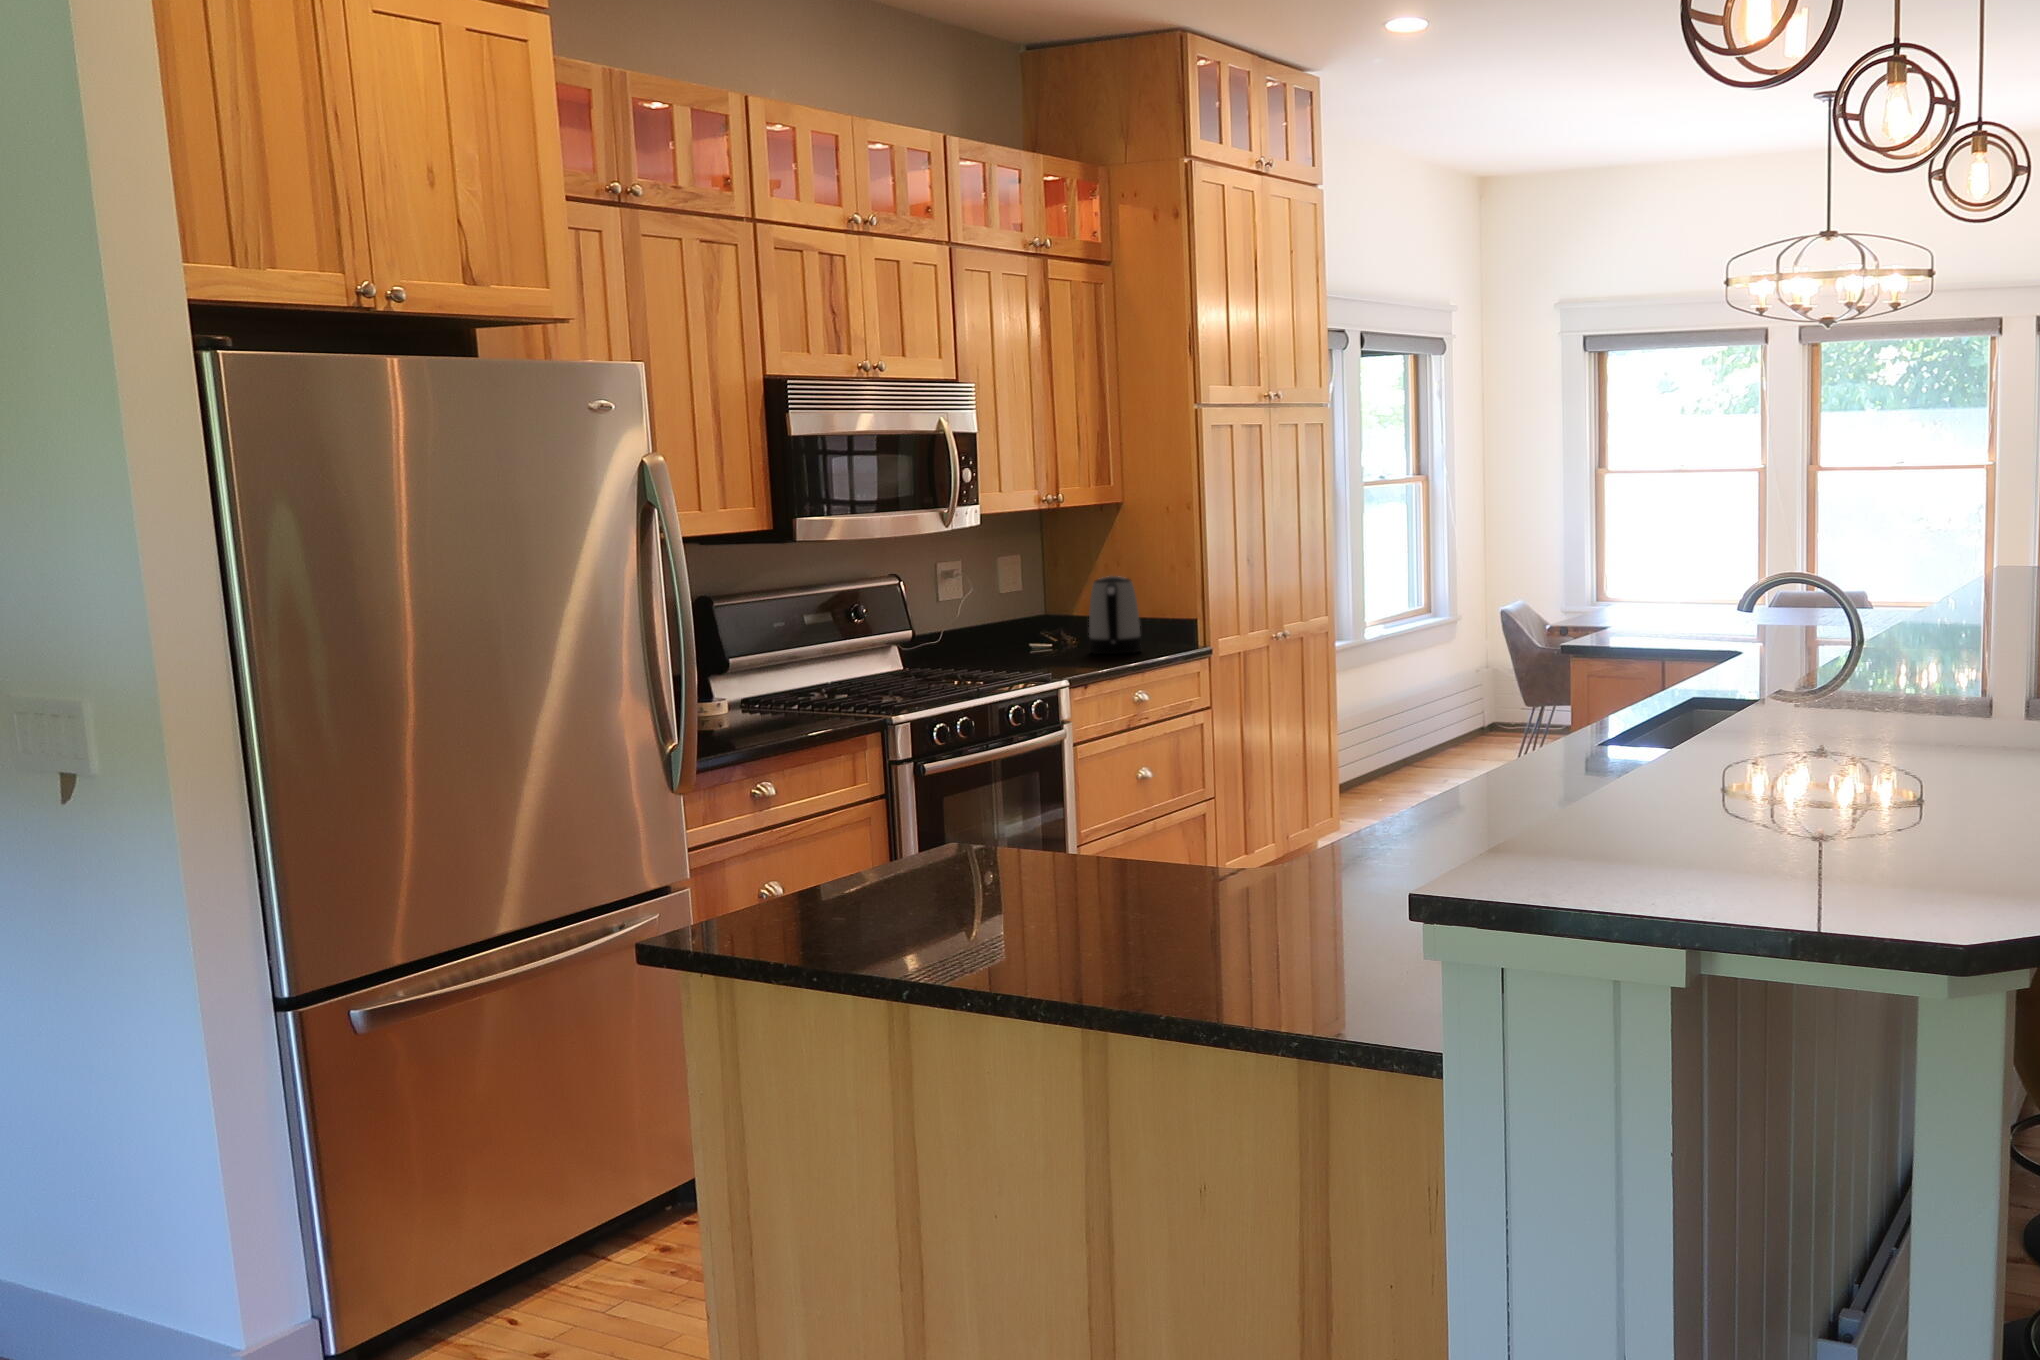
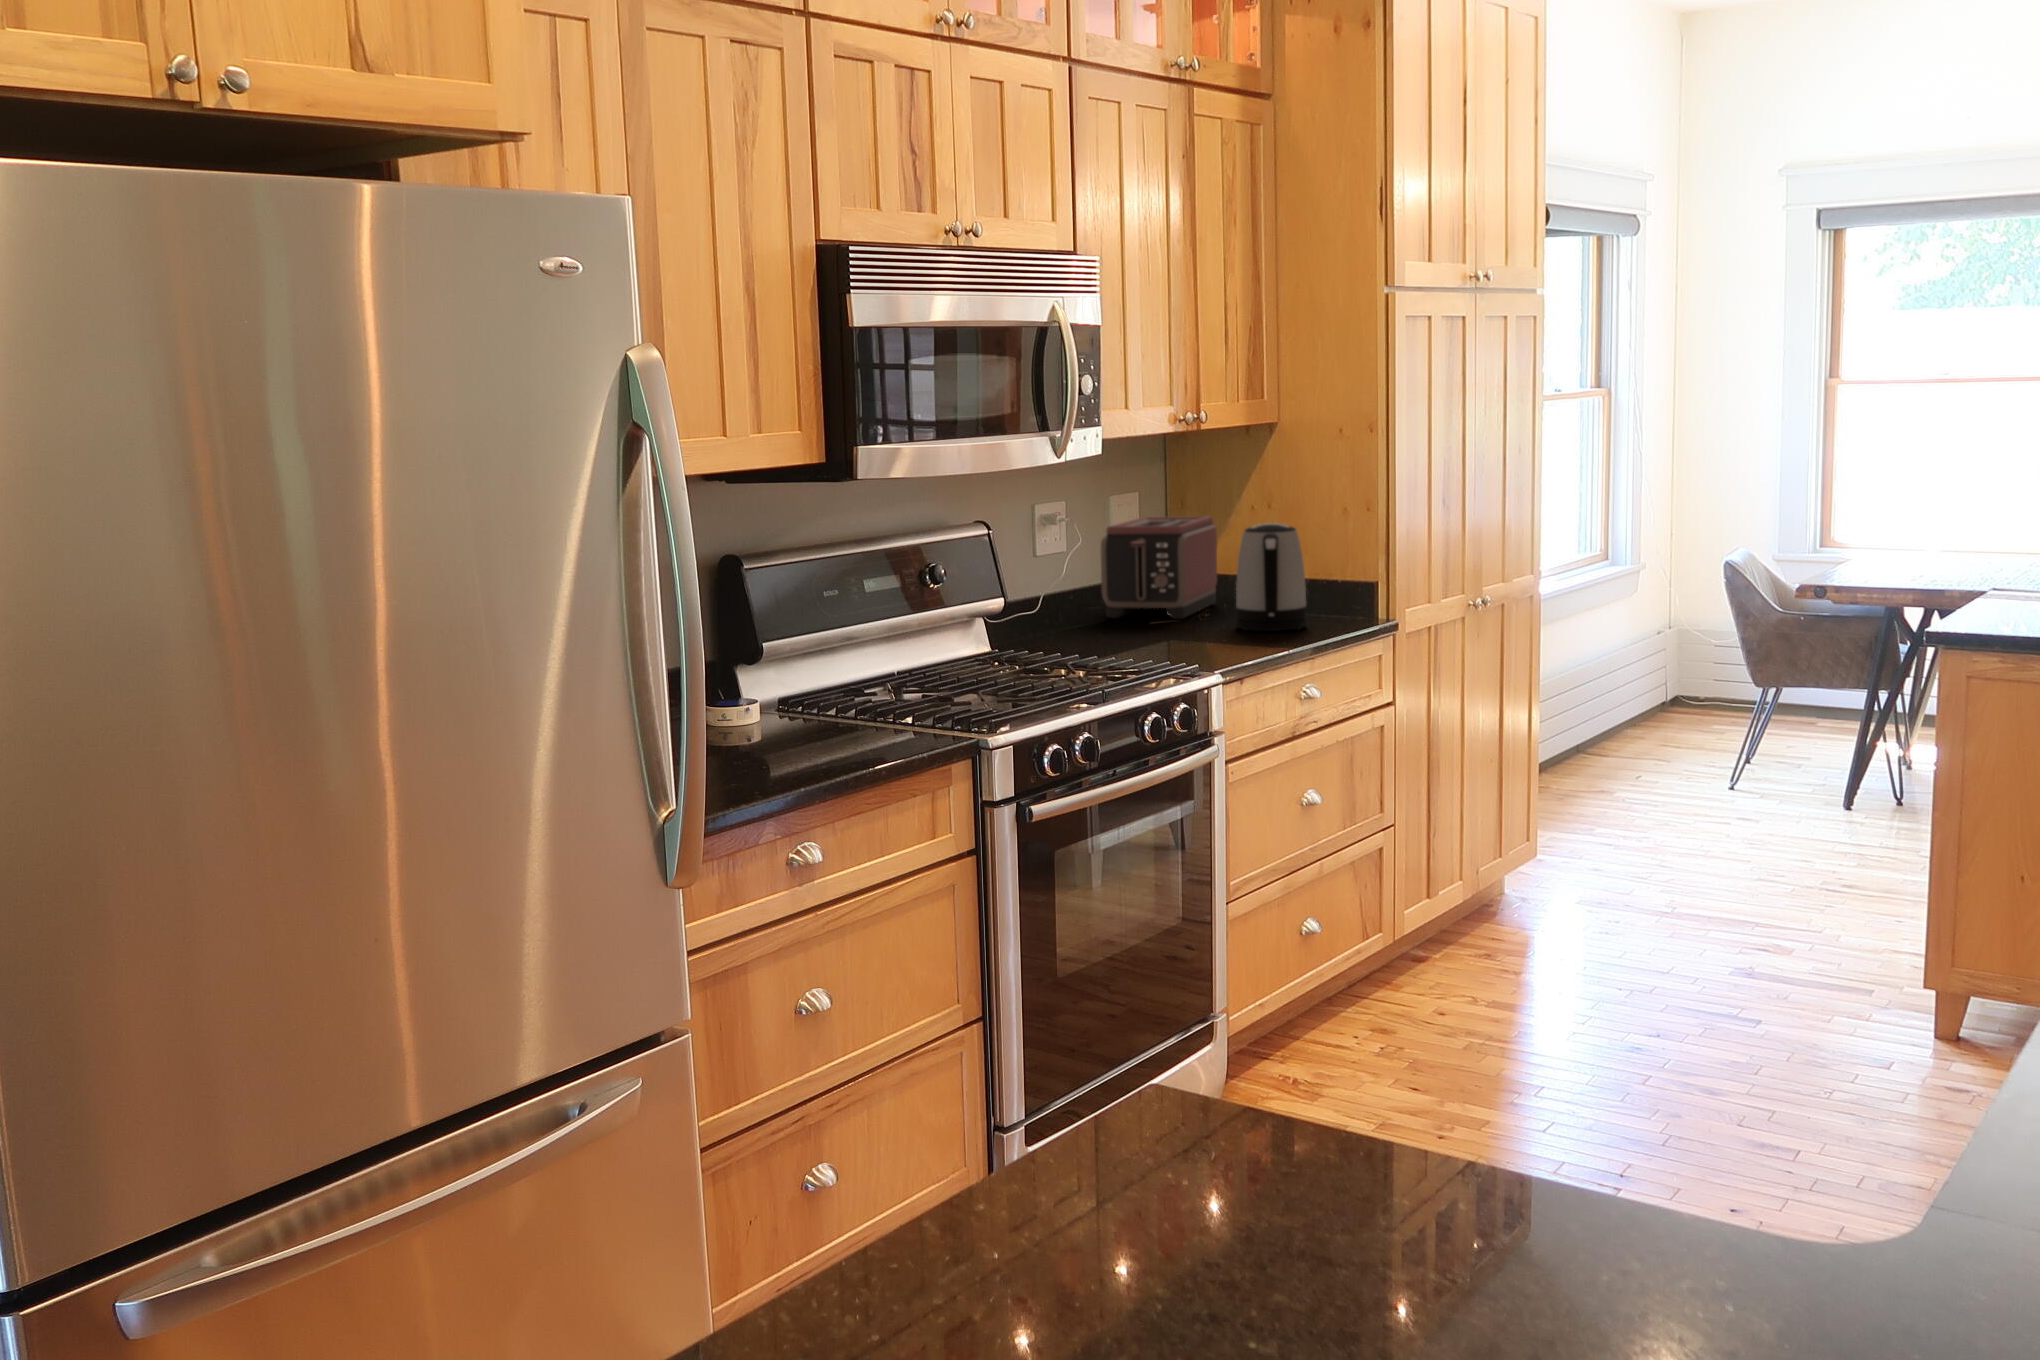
toaster: none [990,573,1083,648] -> present [1101,516,1217,619]

